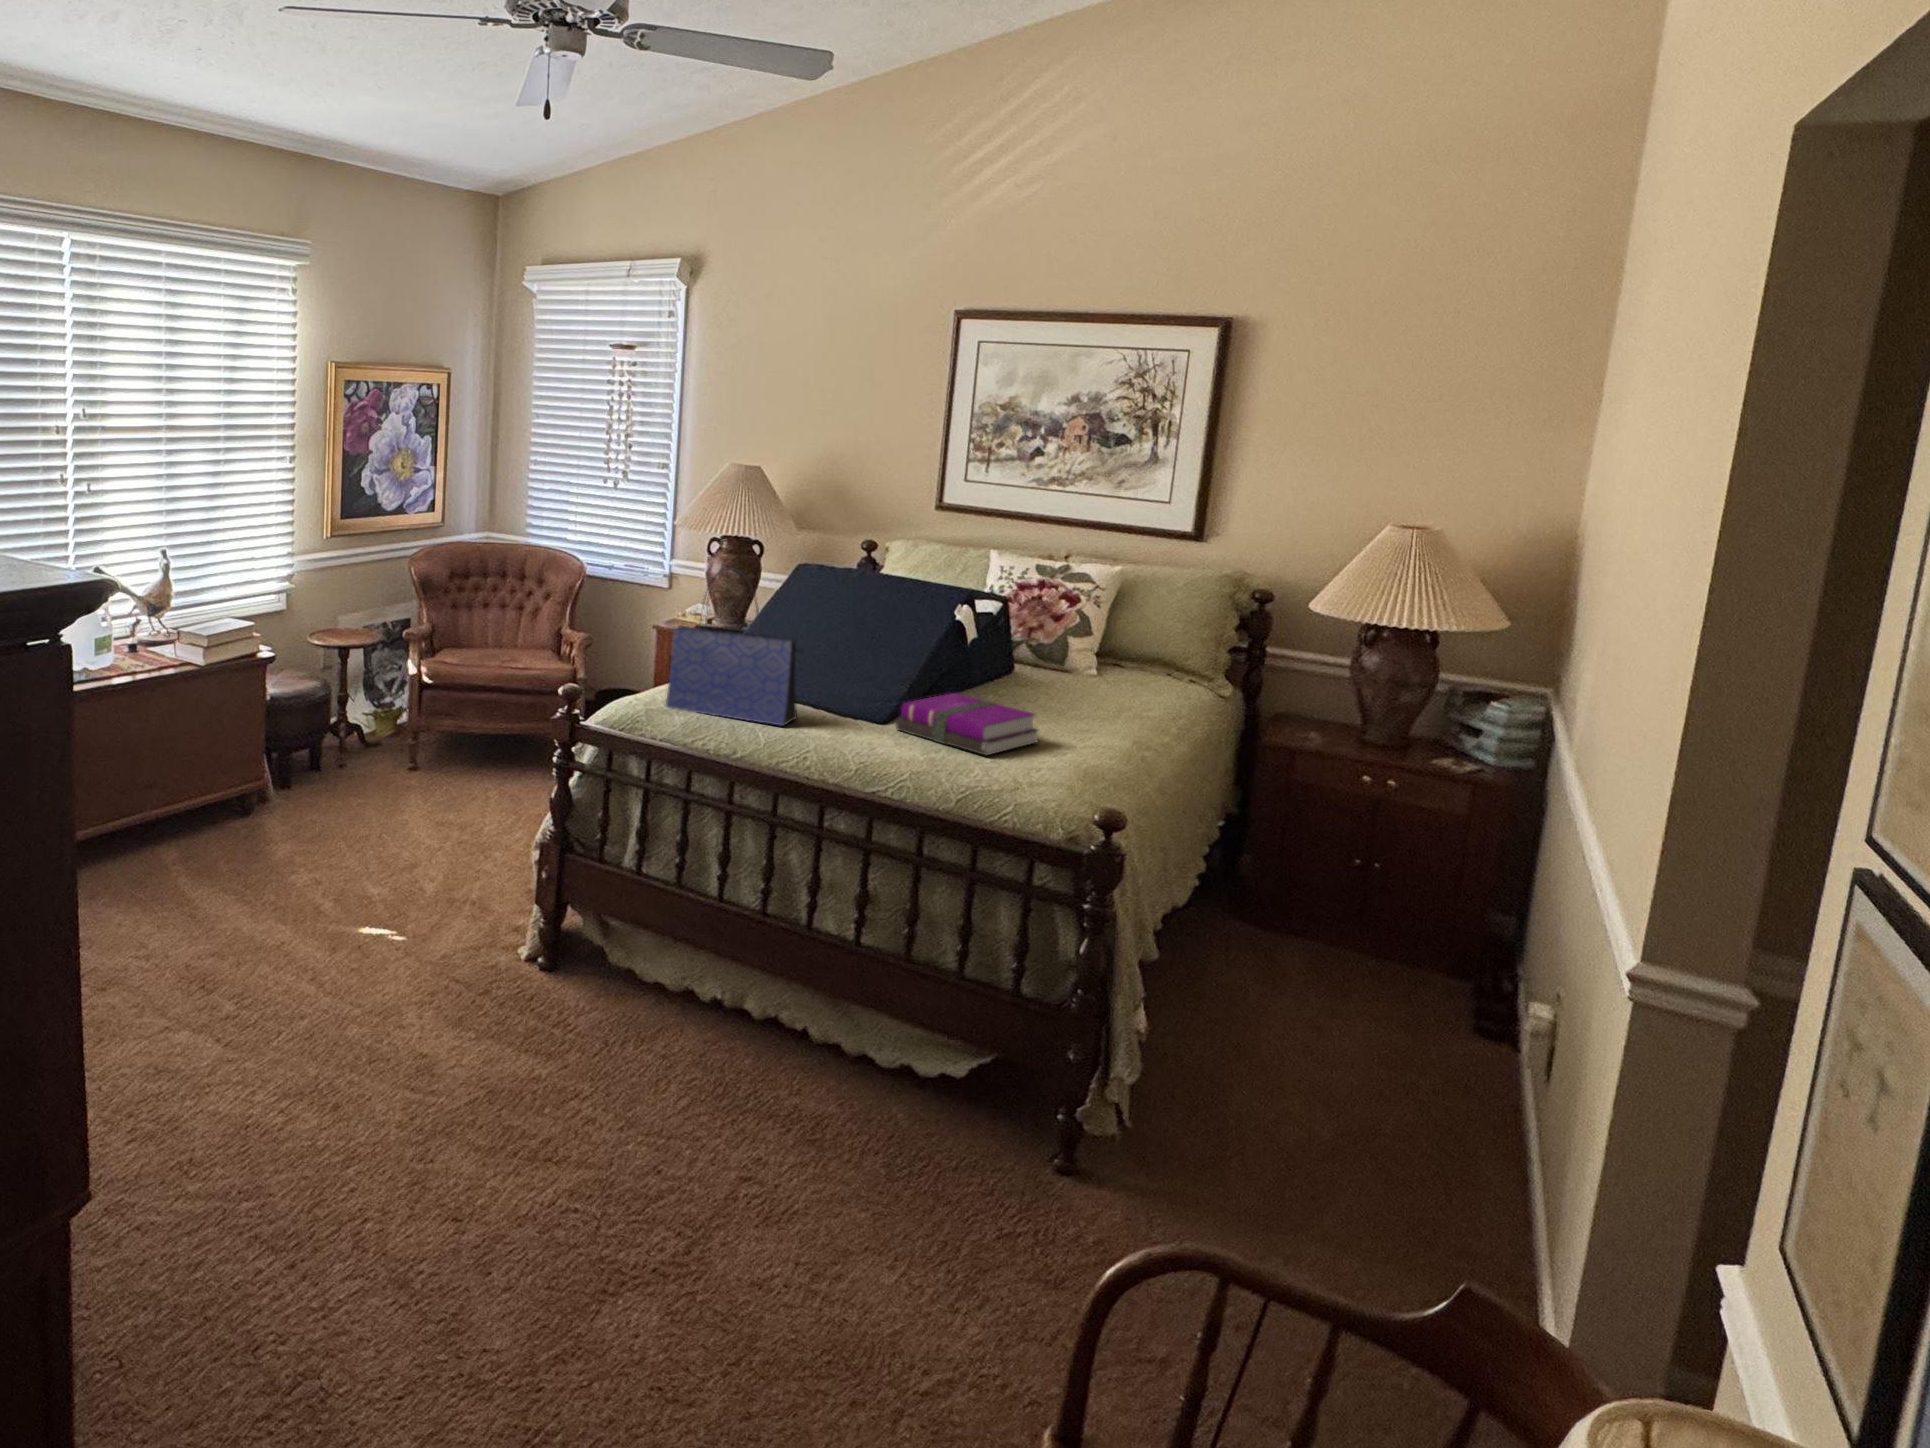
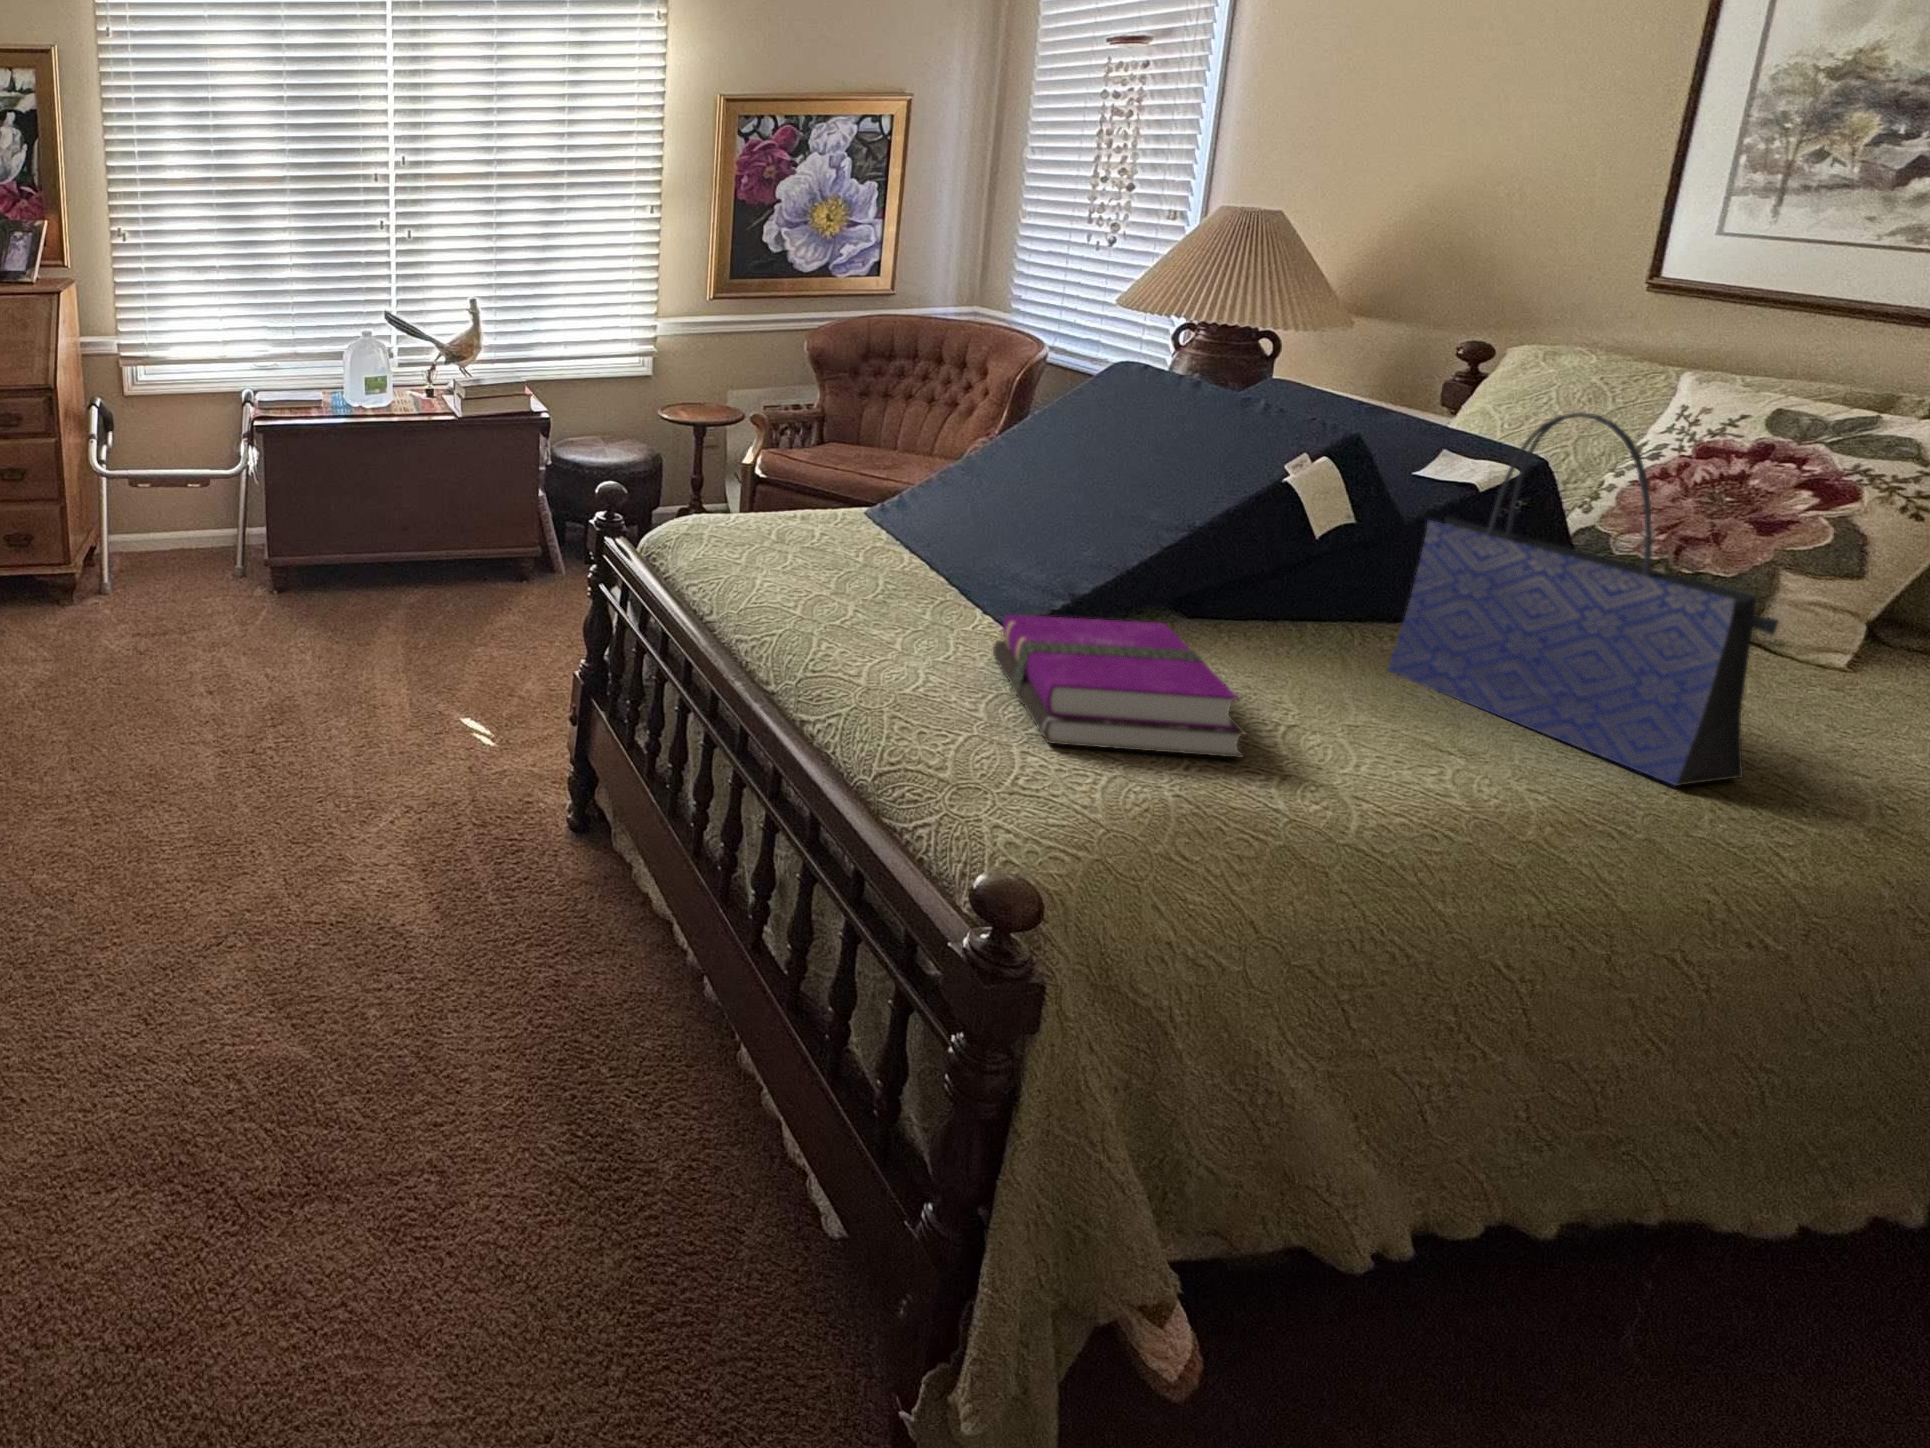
tote bag: present [666,568,804,726] -> present [1387,413,1778,786]

